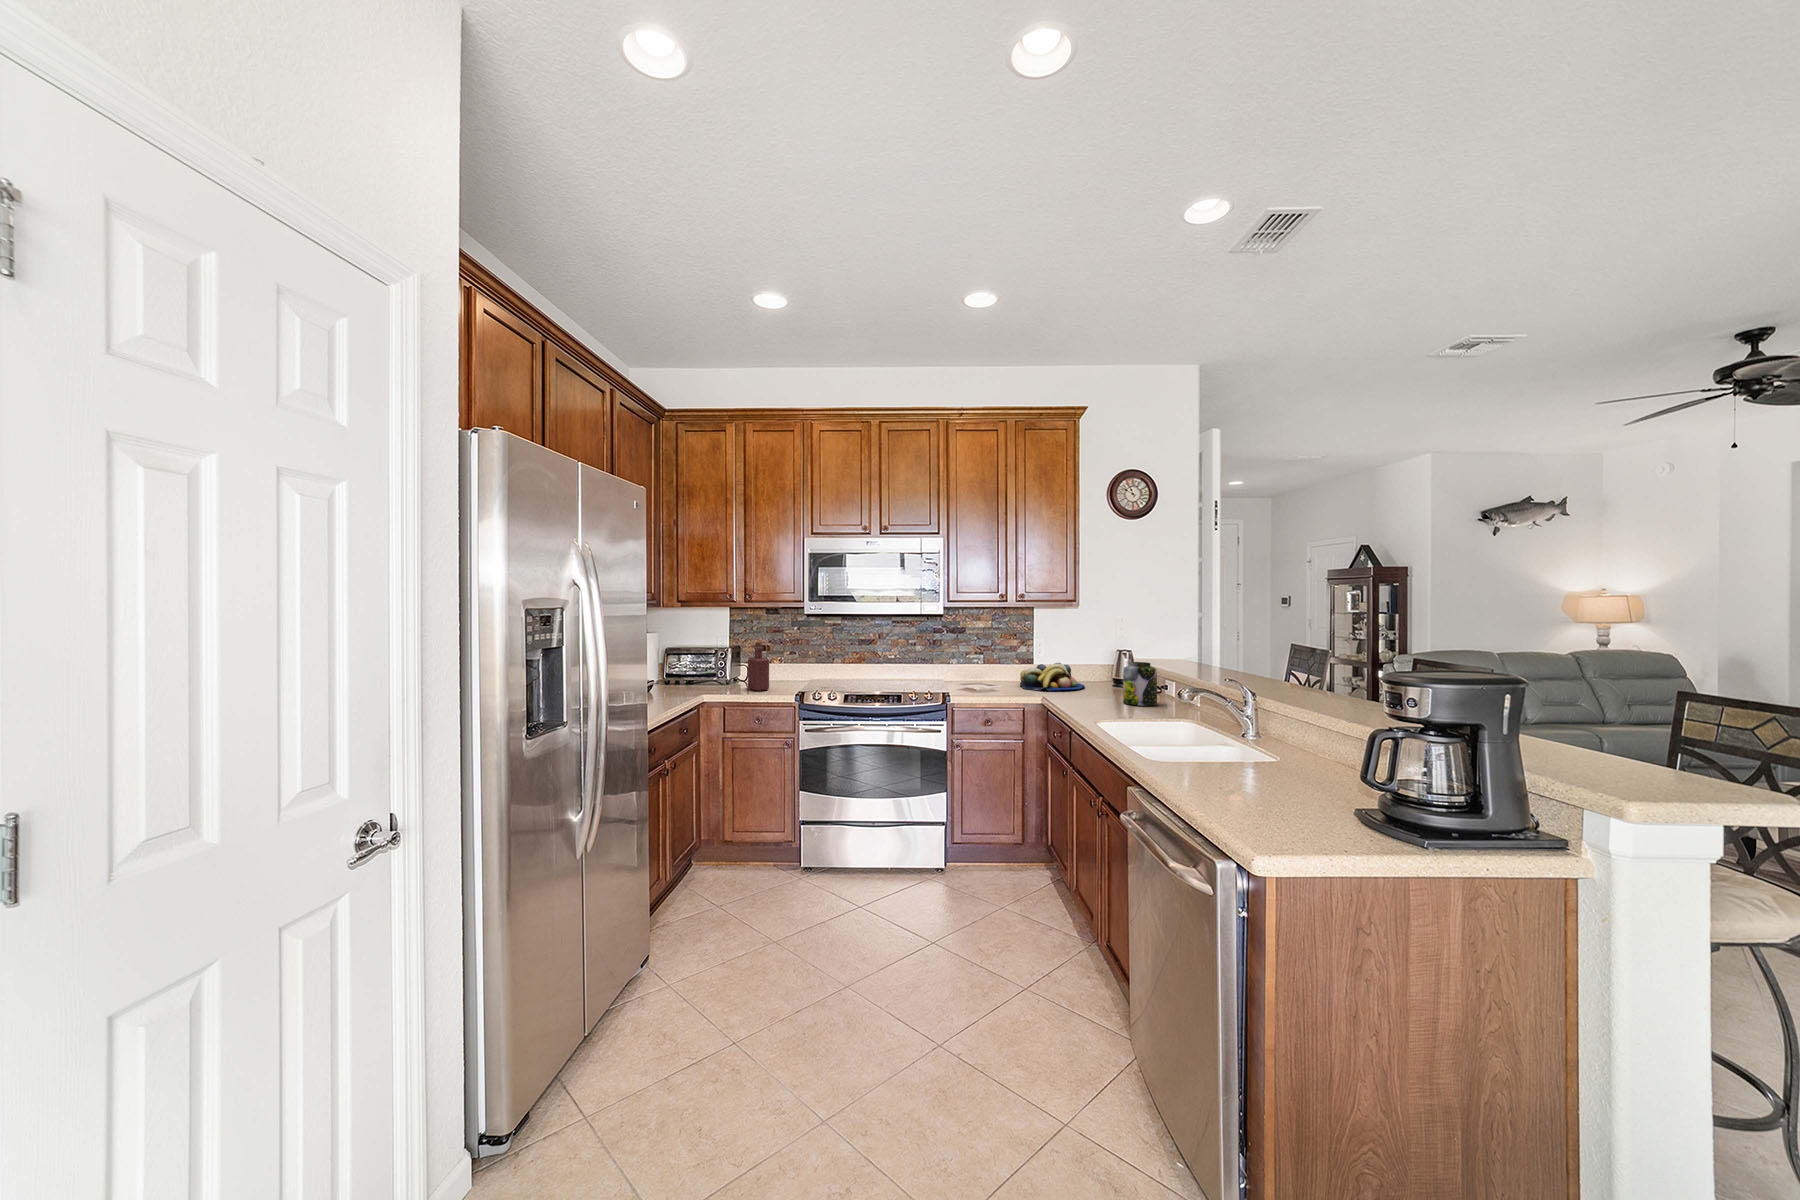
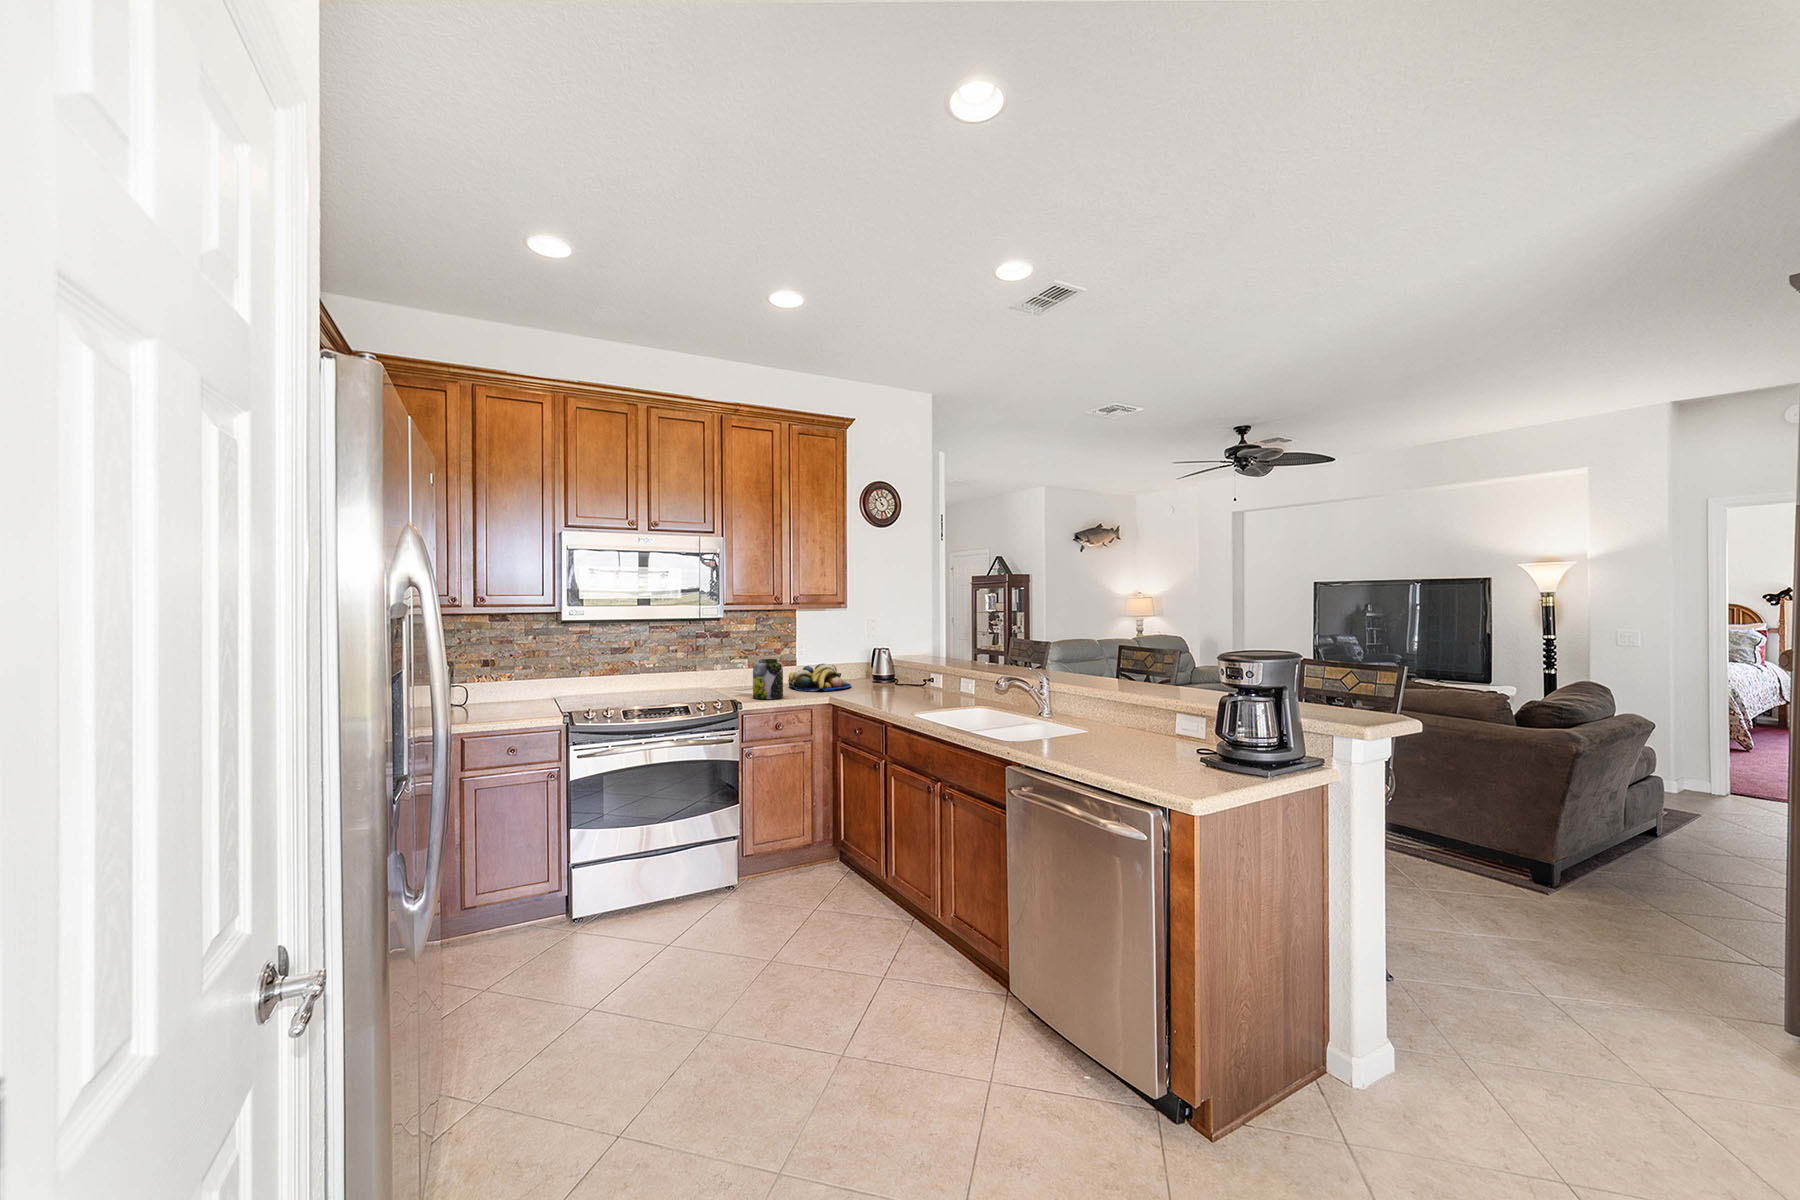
bottle: present [748,642,769,691] -> none [481,657,513,716]
jar: present [1123,662,1157,706] -> present [753,659,783,699]

